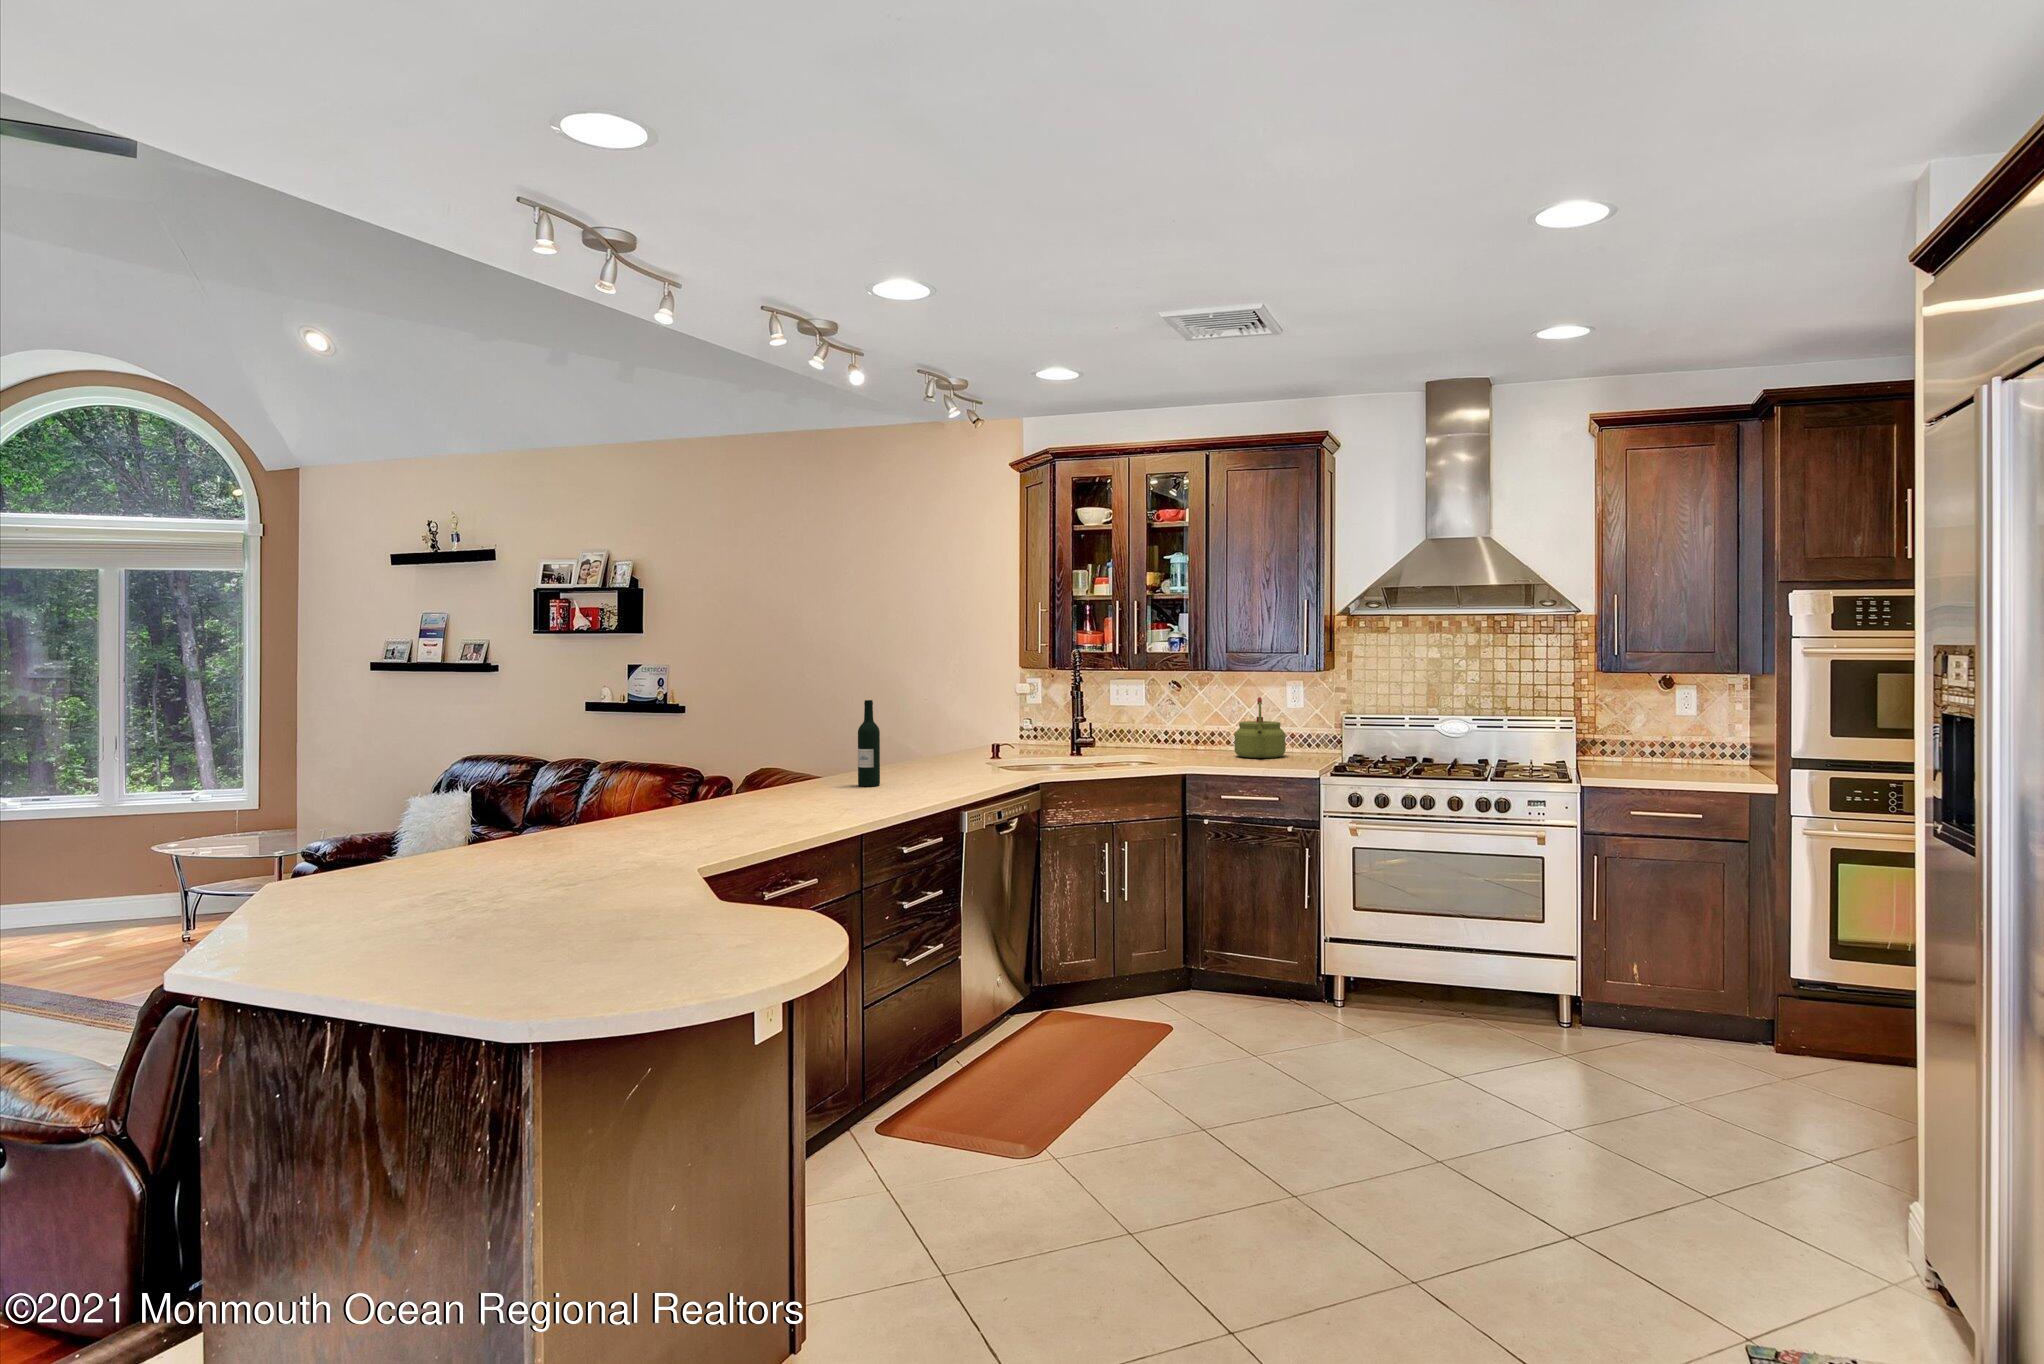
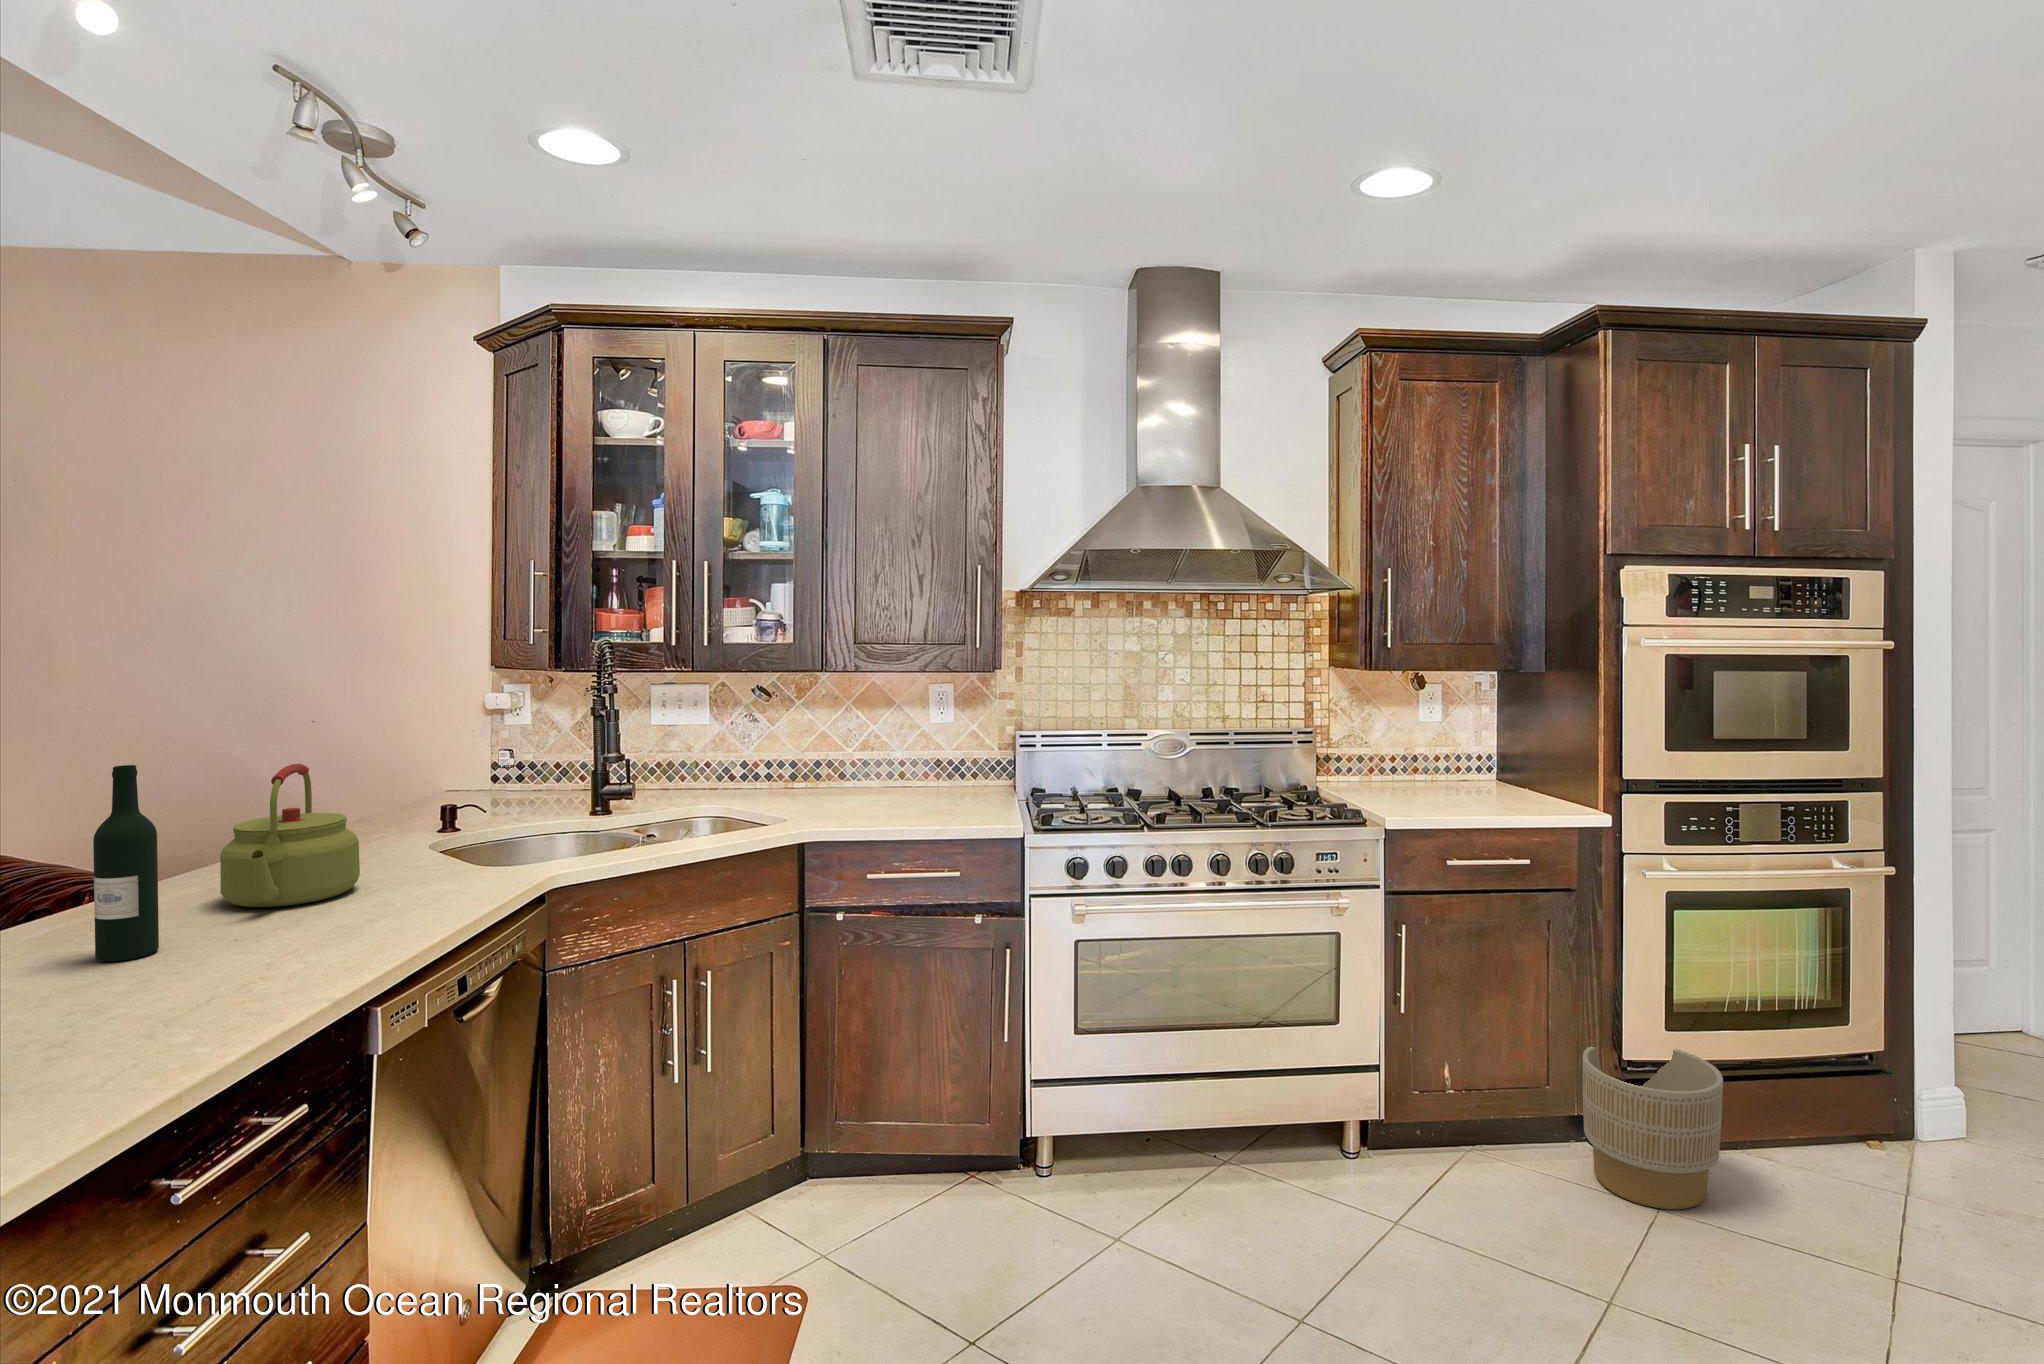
kettle: present [1234,697,1286,758] -> present [220,764,360,907]
planter: none [1754,966,1868,1087] -> present [1583,1046,1723,1209]

